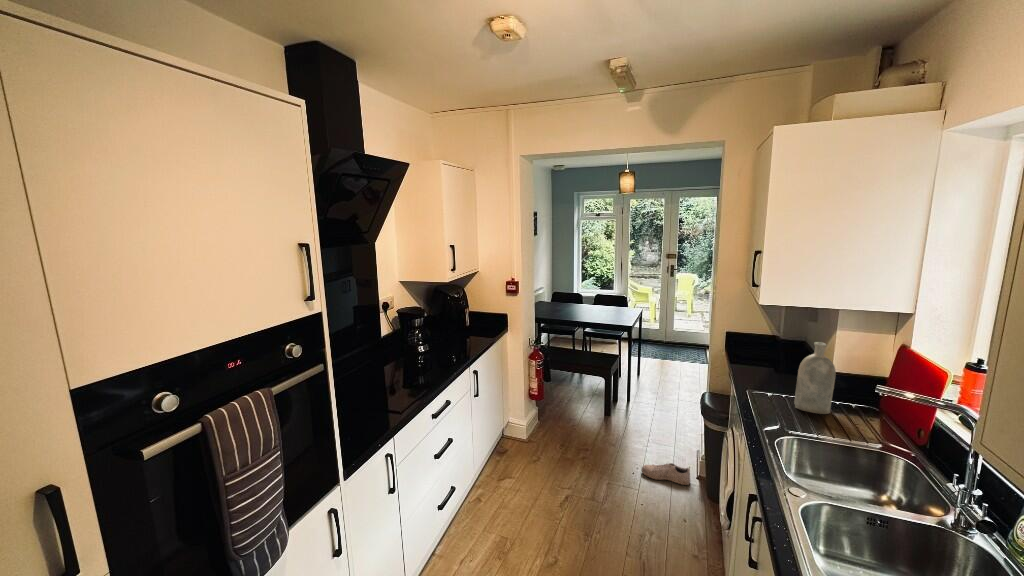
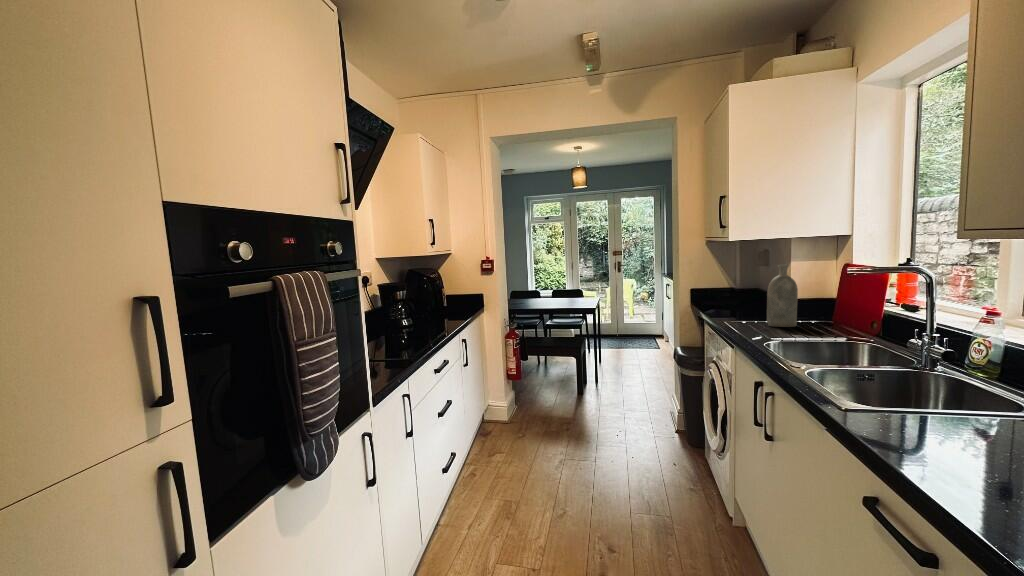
shoe: present [641,463,690,485] -> none [626,420,672,439]

